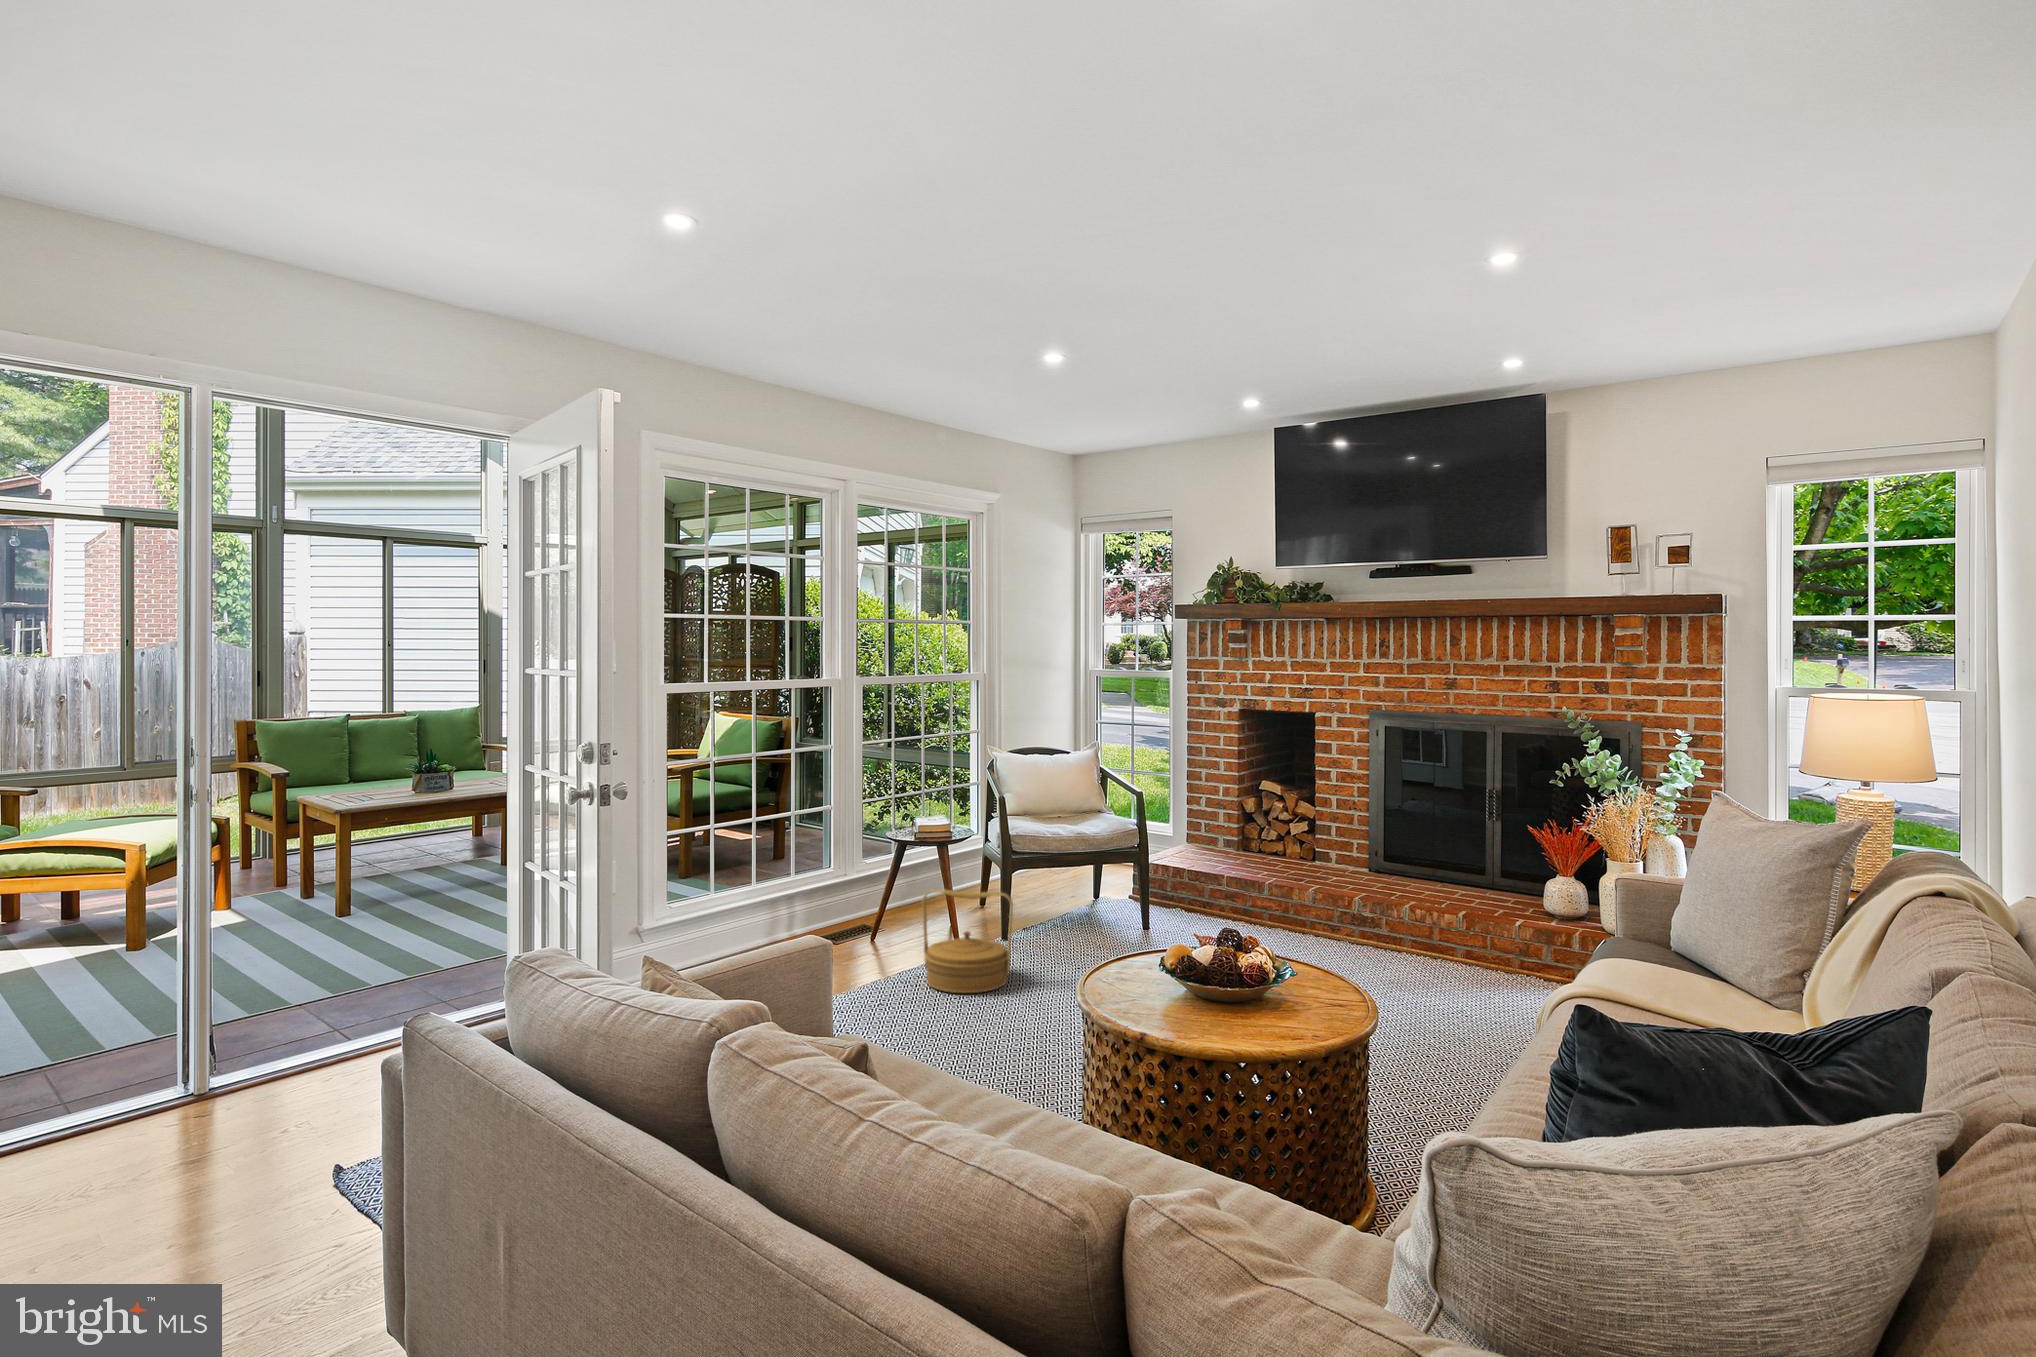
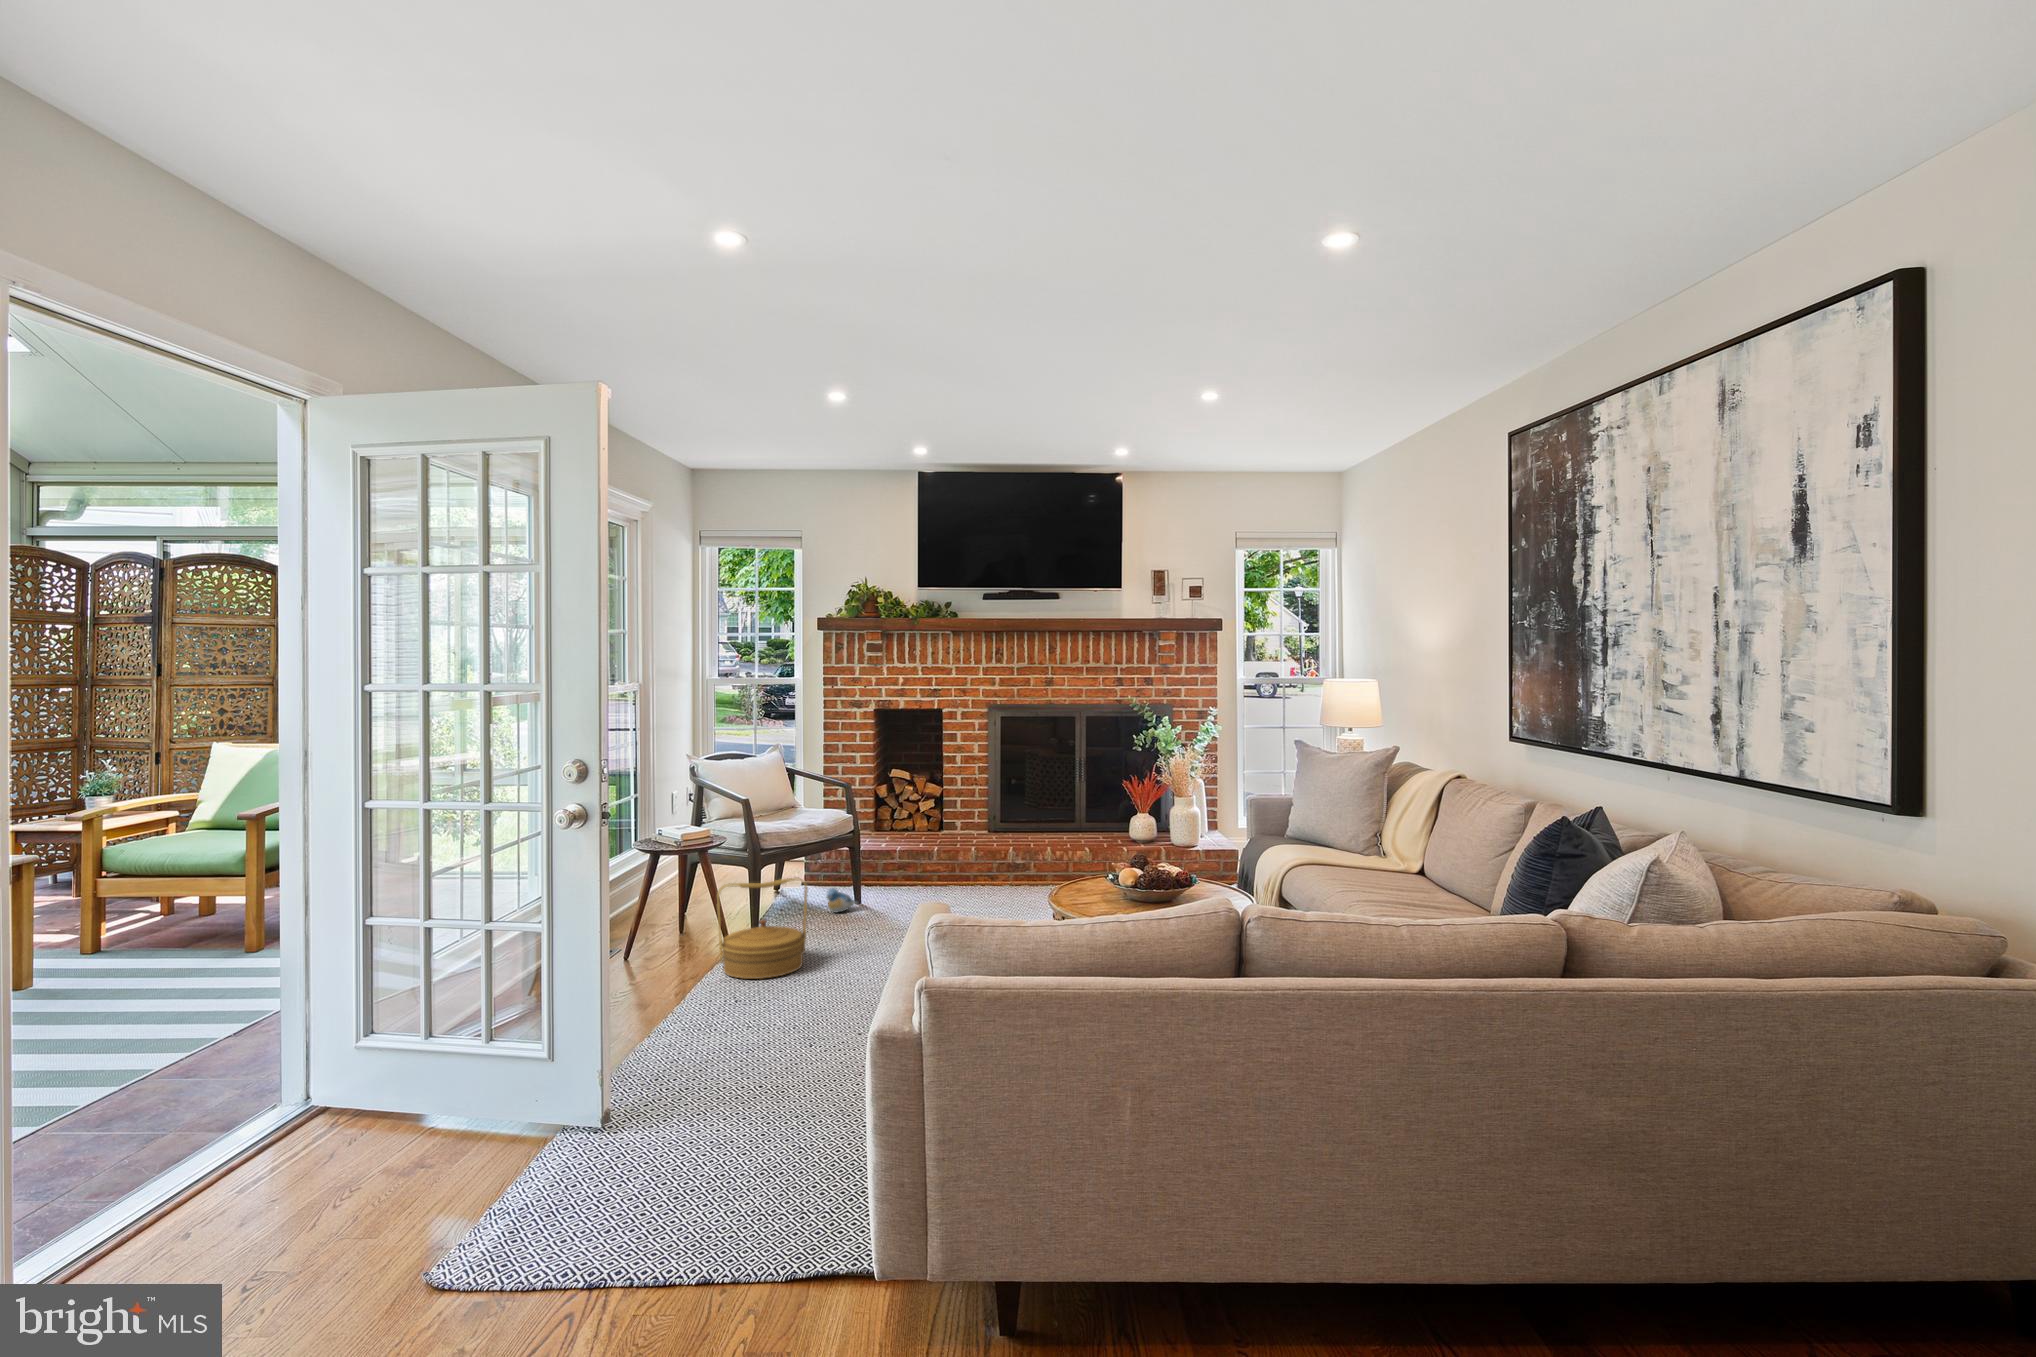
plush toy: none [1098,910,1136,938] -> present [826,888,857,912]

